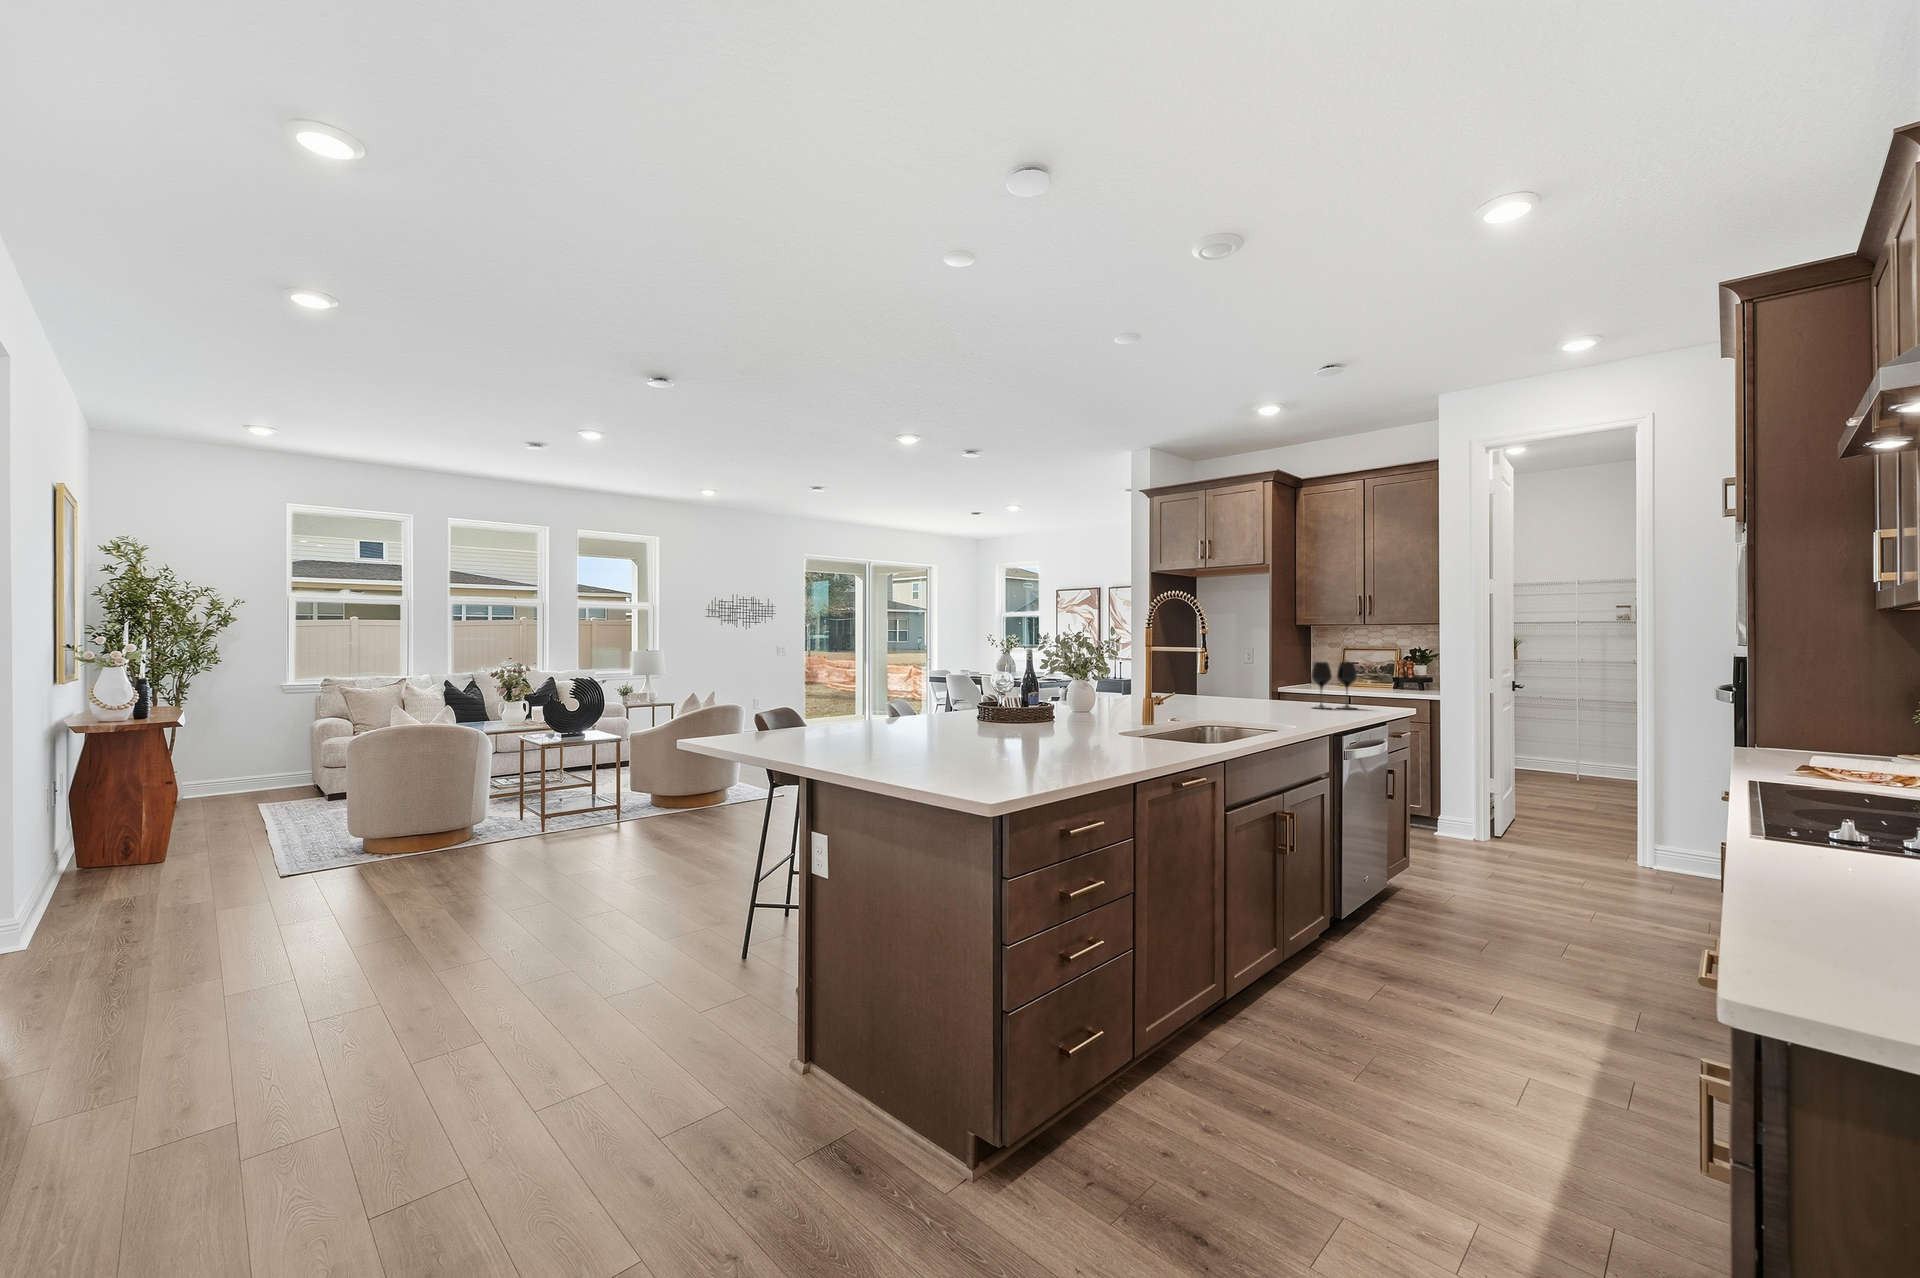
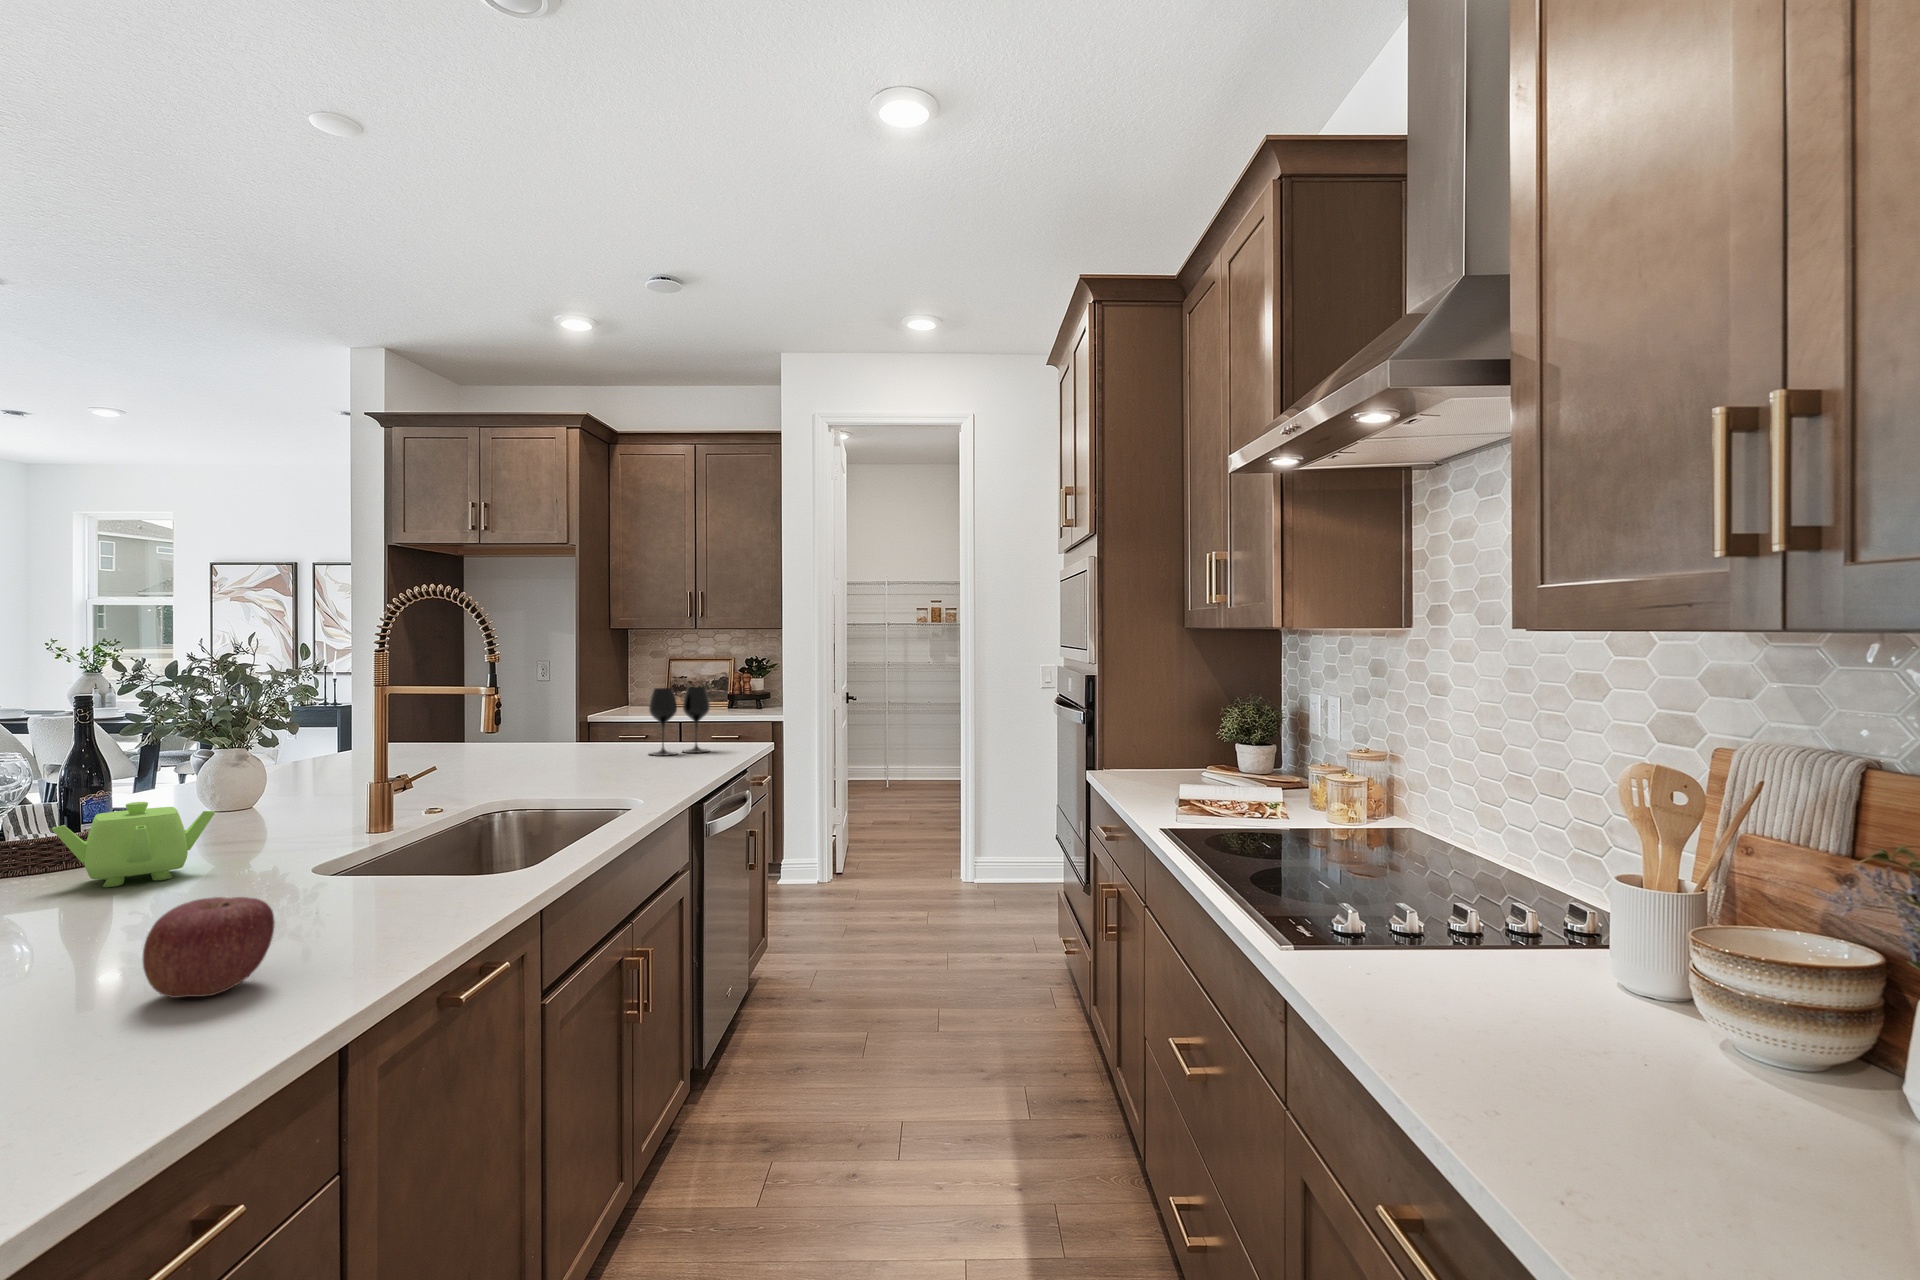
teapot: none [1027,695,1082,729] -> present [52,802,215,887]
apple: none [1070,720,1112,757] -> present [143,897,274,998]

